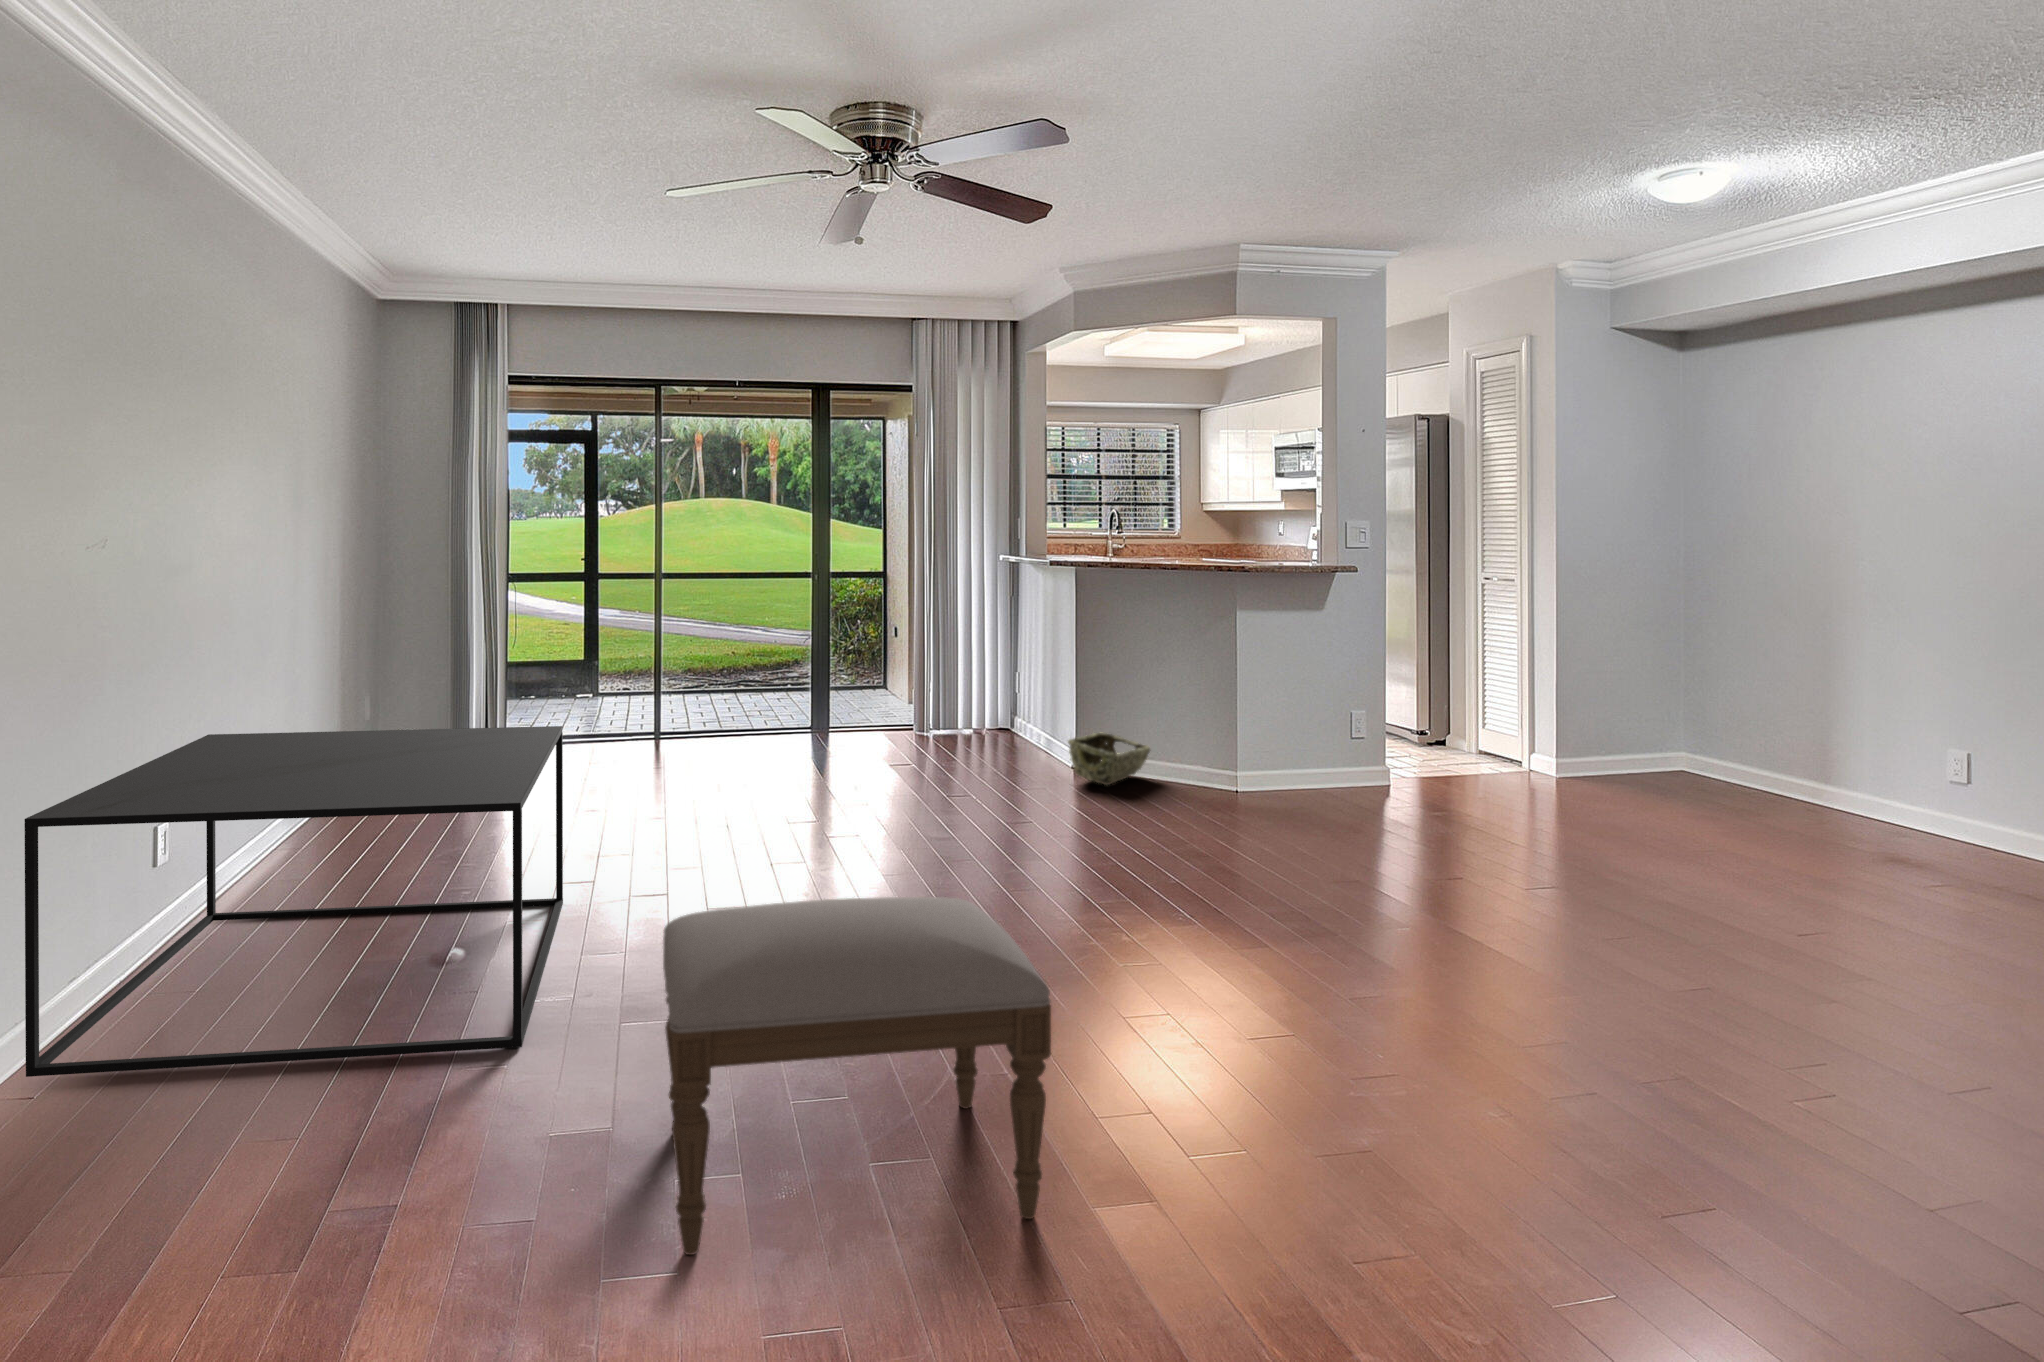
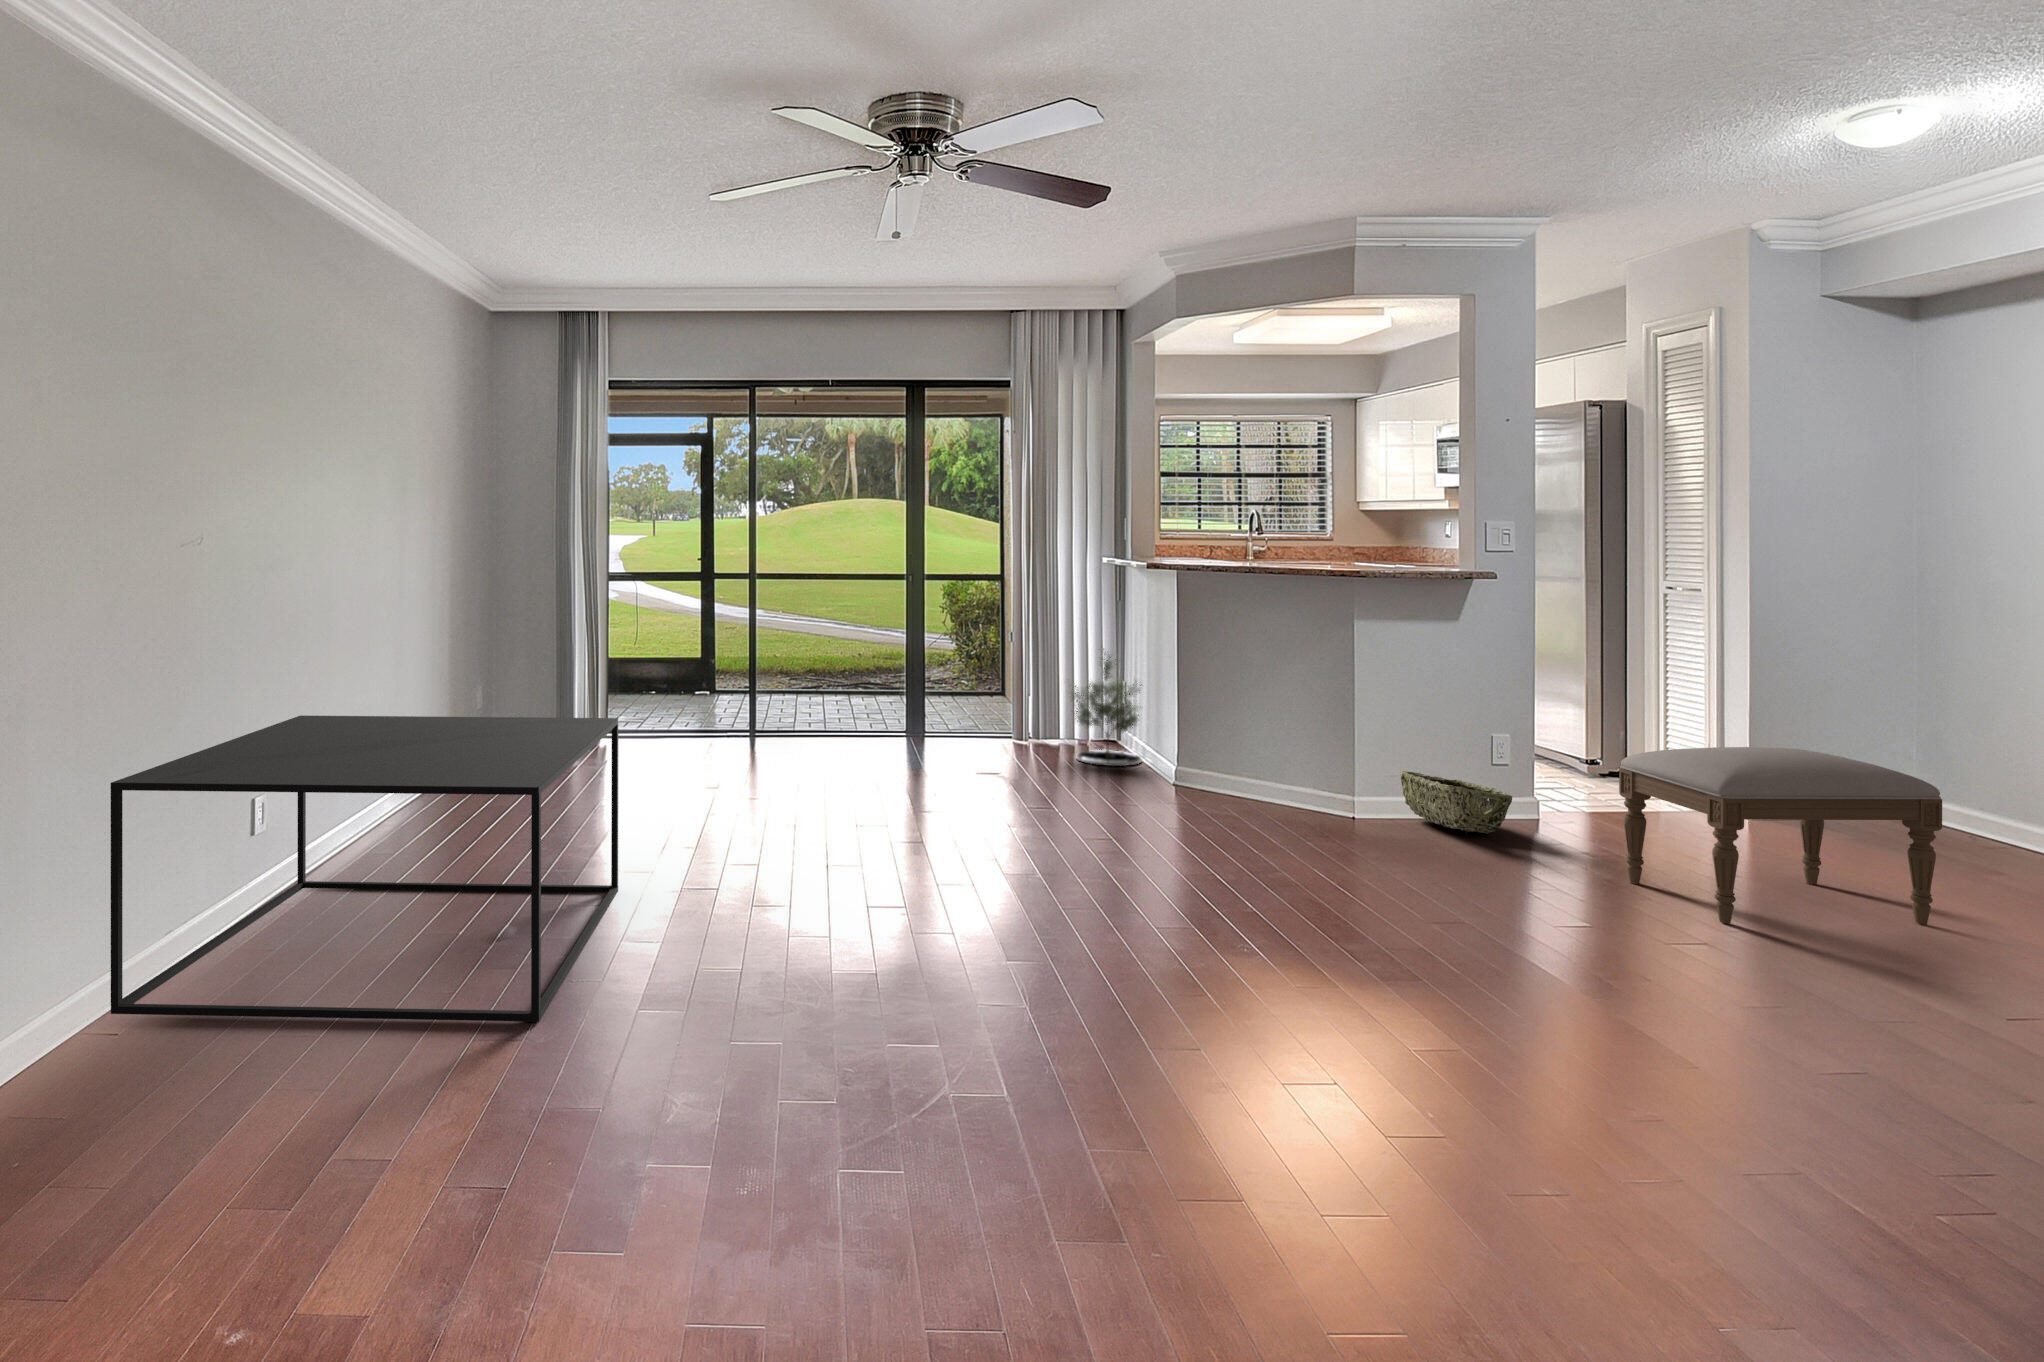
potted tree: none [960,638,1036,754] -> present [1070,648,1141,766]
woven basket: present [1068,732,1150,785] -> present [1400,771,1512,834]
ottoman: present [663,897,1051,1255] -> present [1619,747,1942,924]

